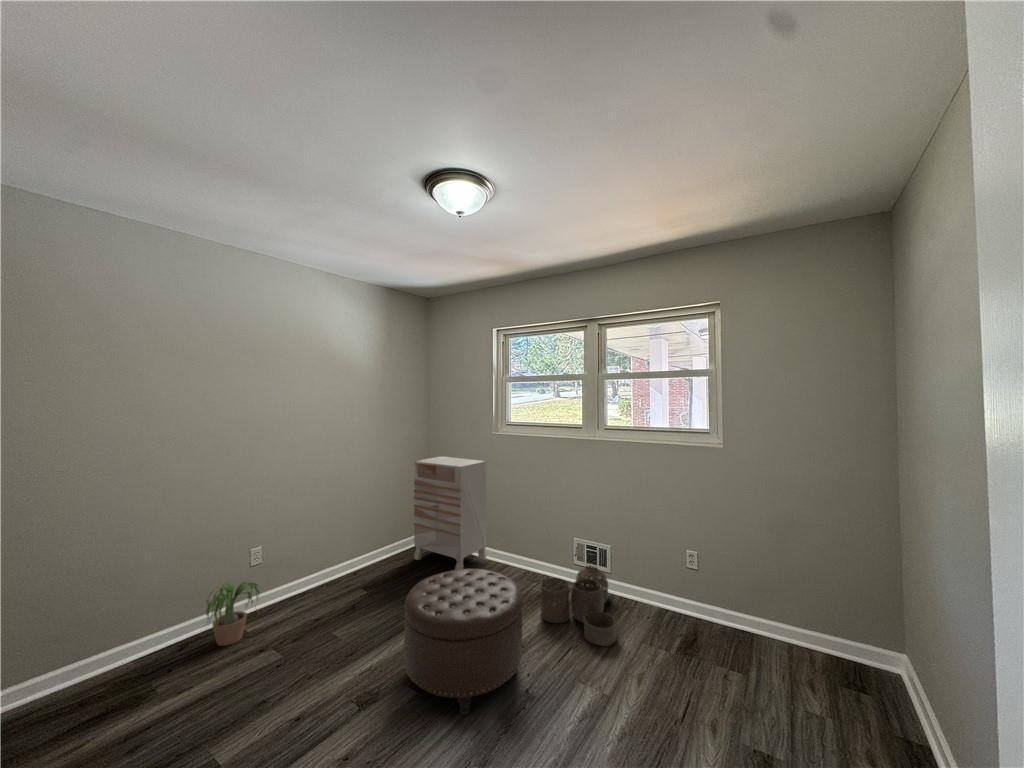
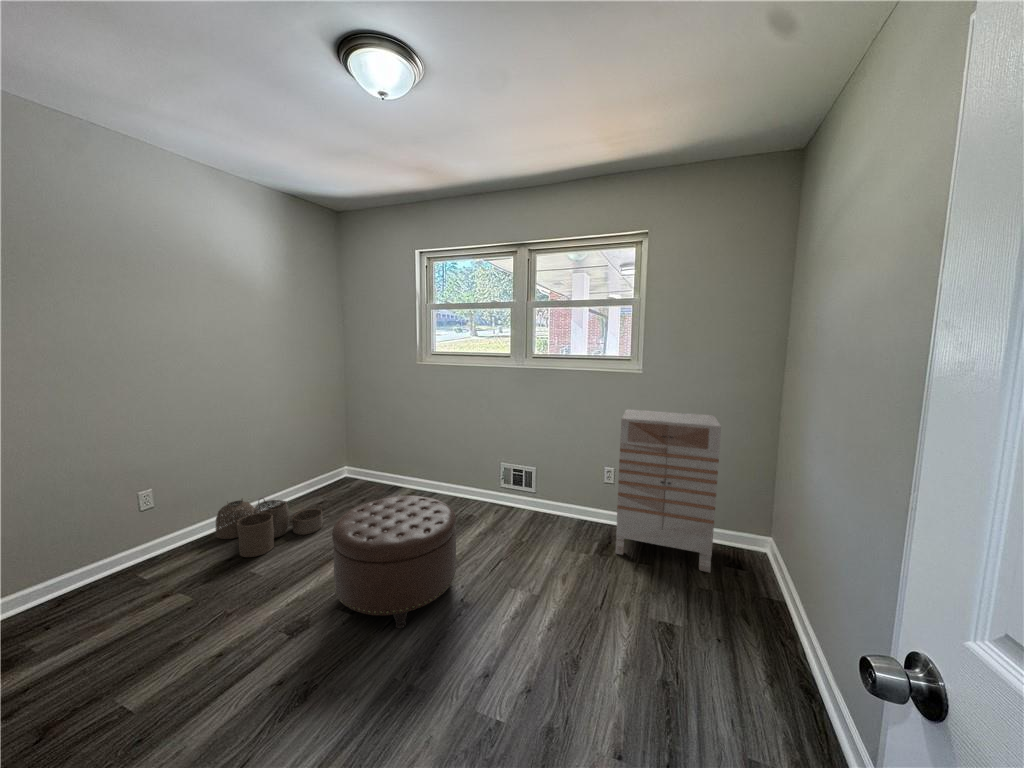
dresser: present [414,456,486,570] -> present [615,409,721,573]
woven basket: present [540,566,616,646] -> present [216,498,323,557]
potted plant: present [206,582,259,646] -> none [78,527,168,597]

